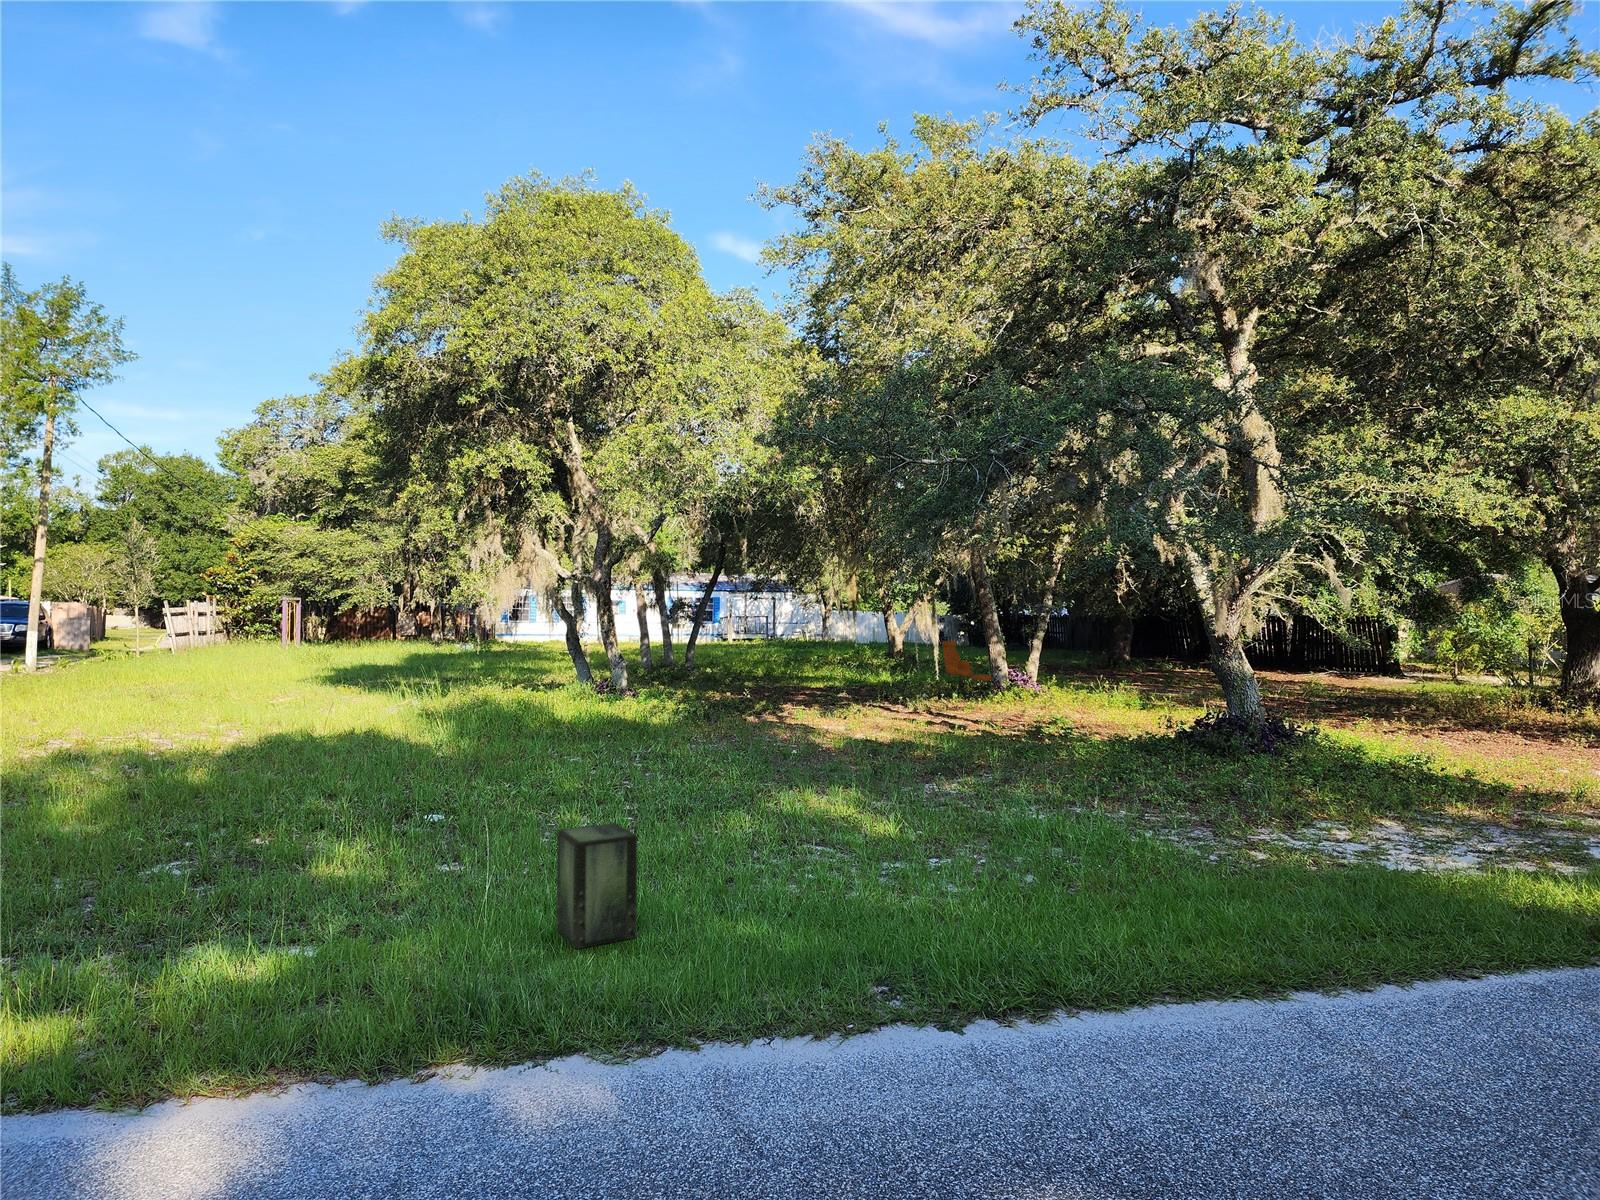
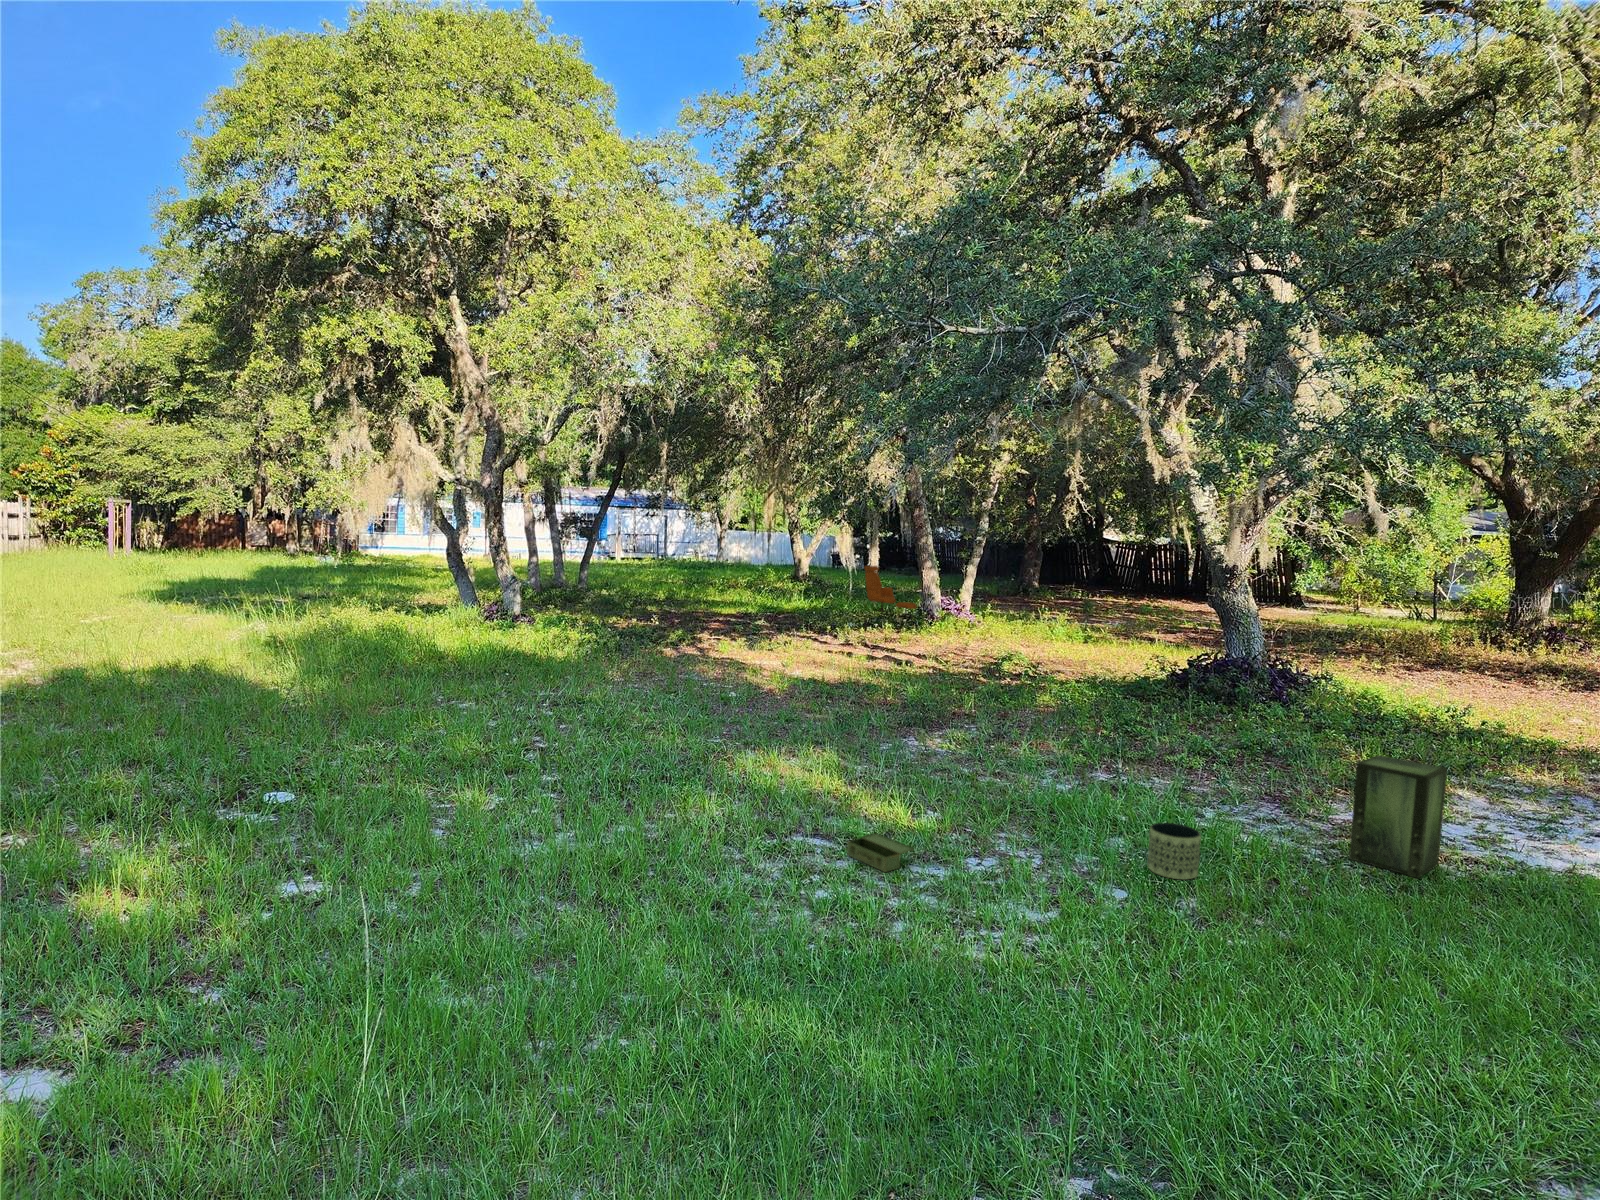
storage box: present [556,823,637,949] -> present [1349,755,1447,878]
planter: none [1050,828,1086,869] -> present [1148,822,1201,880]
toolbox: none [827,836,873,860] -> present [847,833,914,872]

